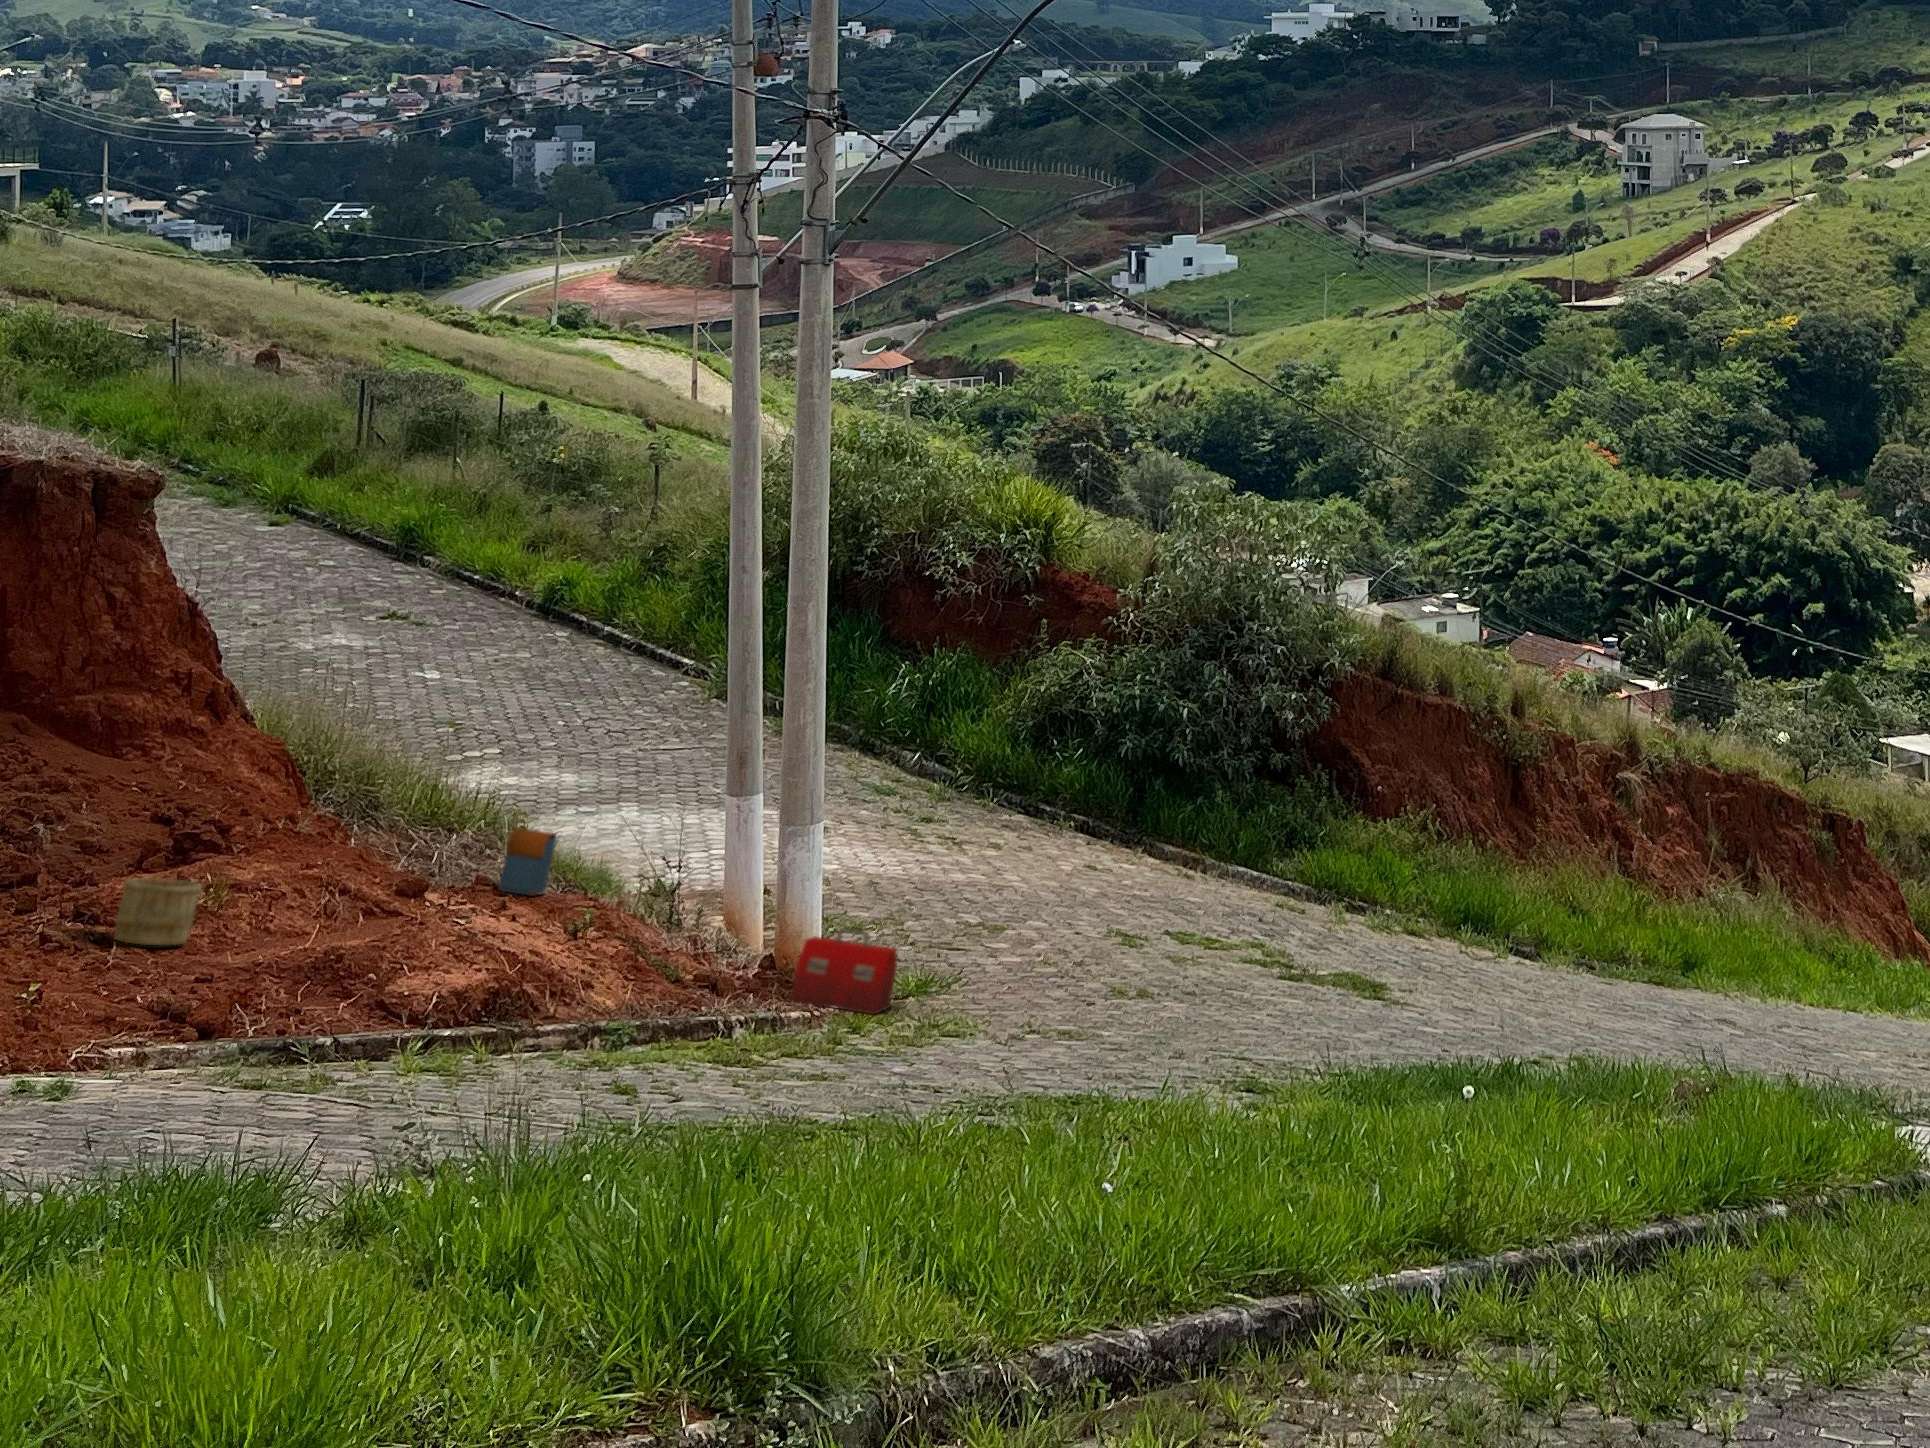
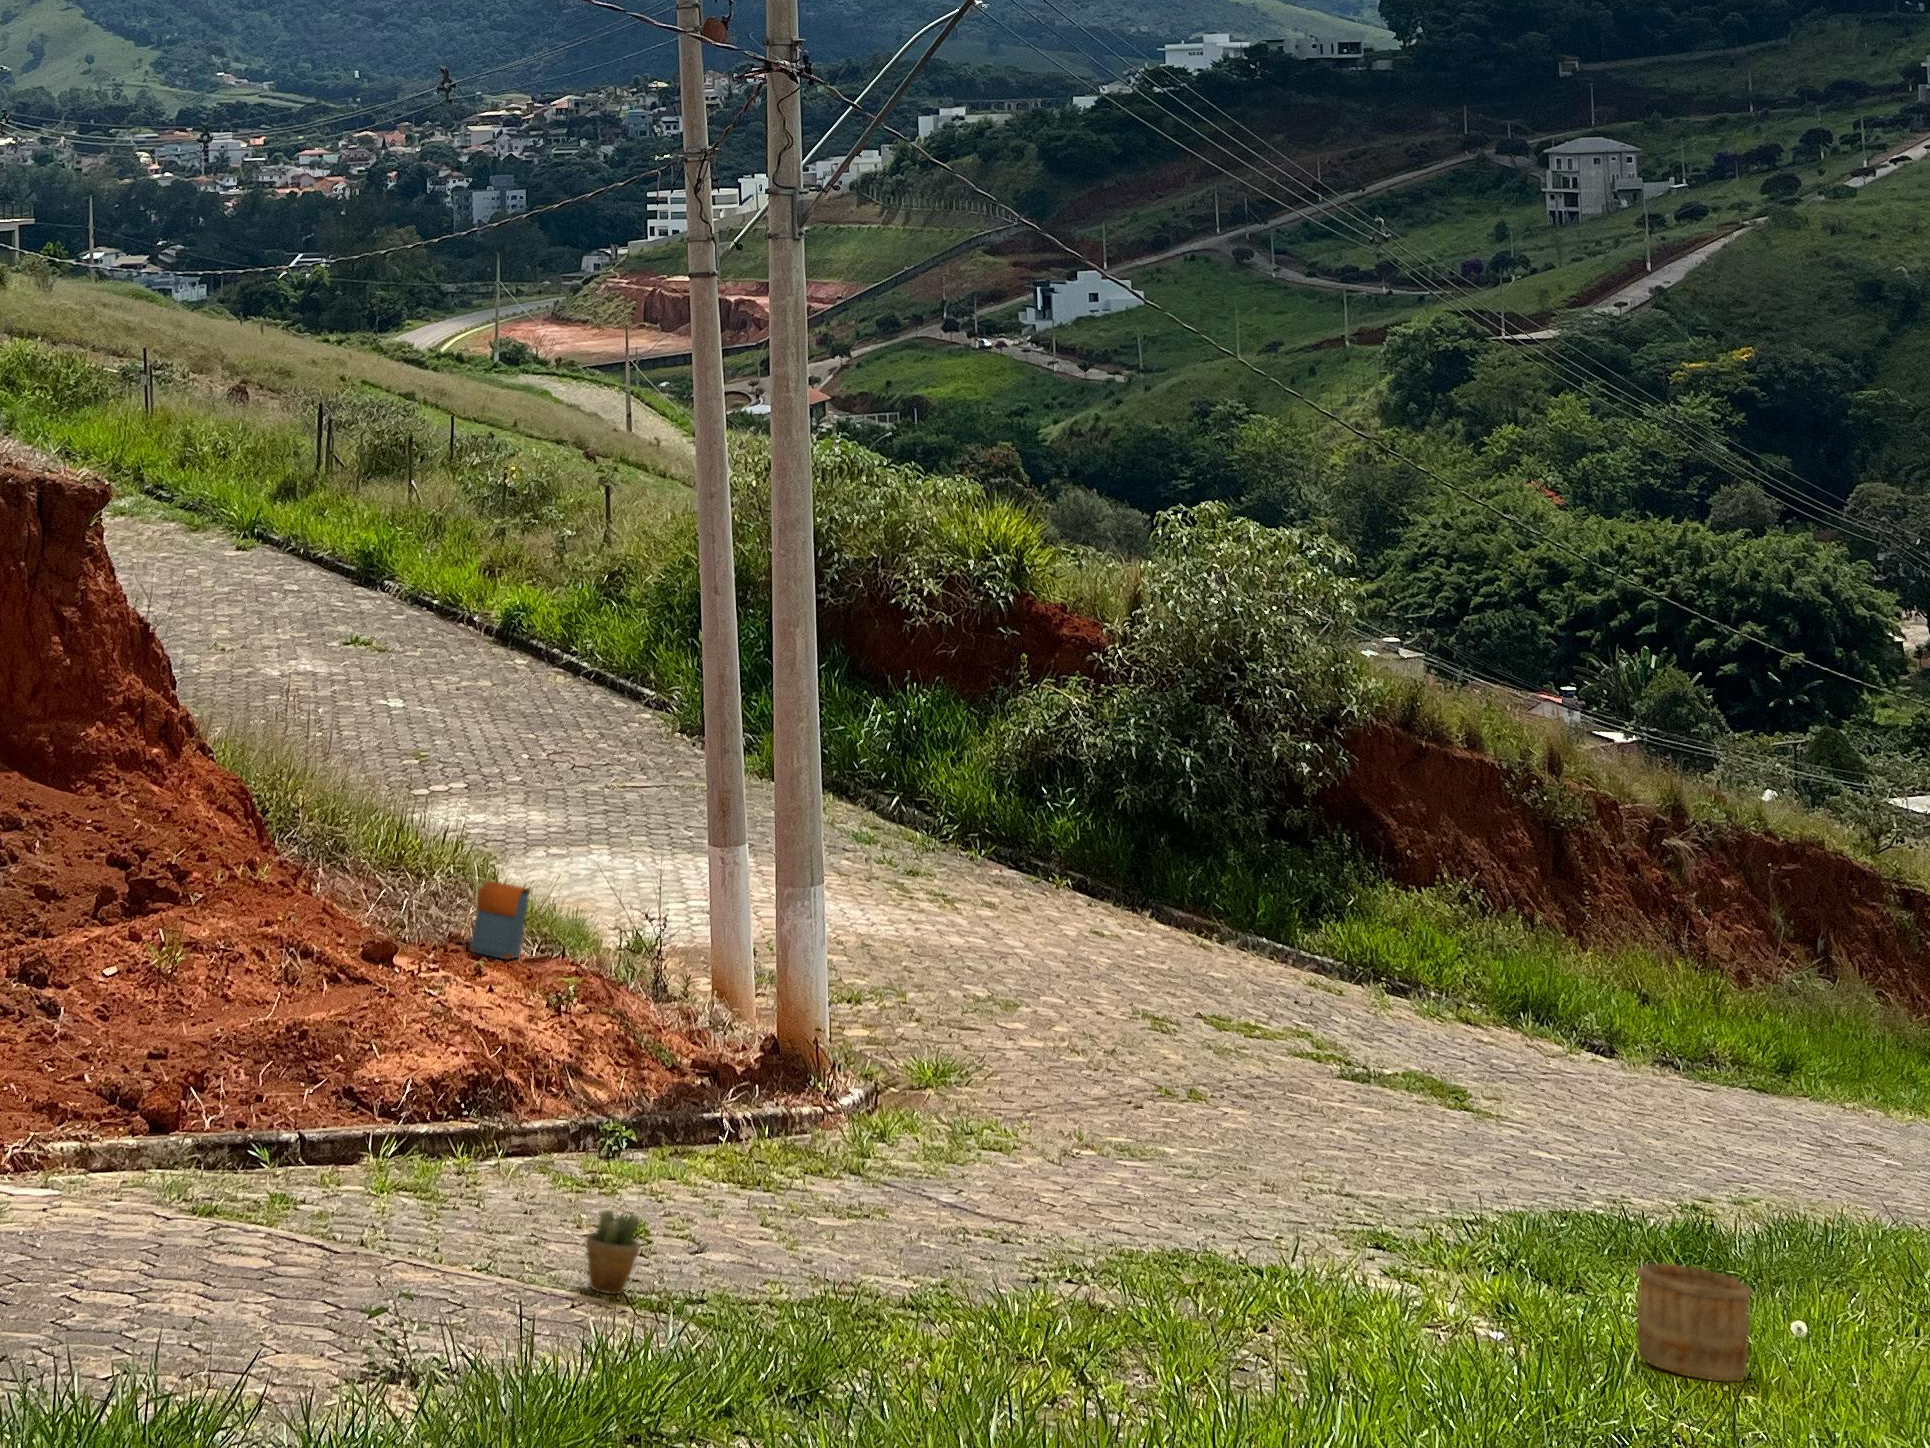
wooden bucket: present [114,878,203,945] -> present [1636,1263,1752,1382]
toolbox: present [791,928,898,1015] -> none [799,1012,918,1119]
potted plant: none [584,1070,630,1135] -> present [586,1210,640,1294]

